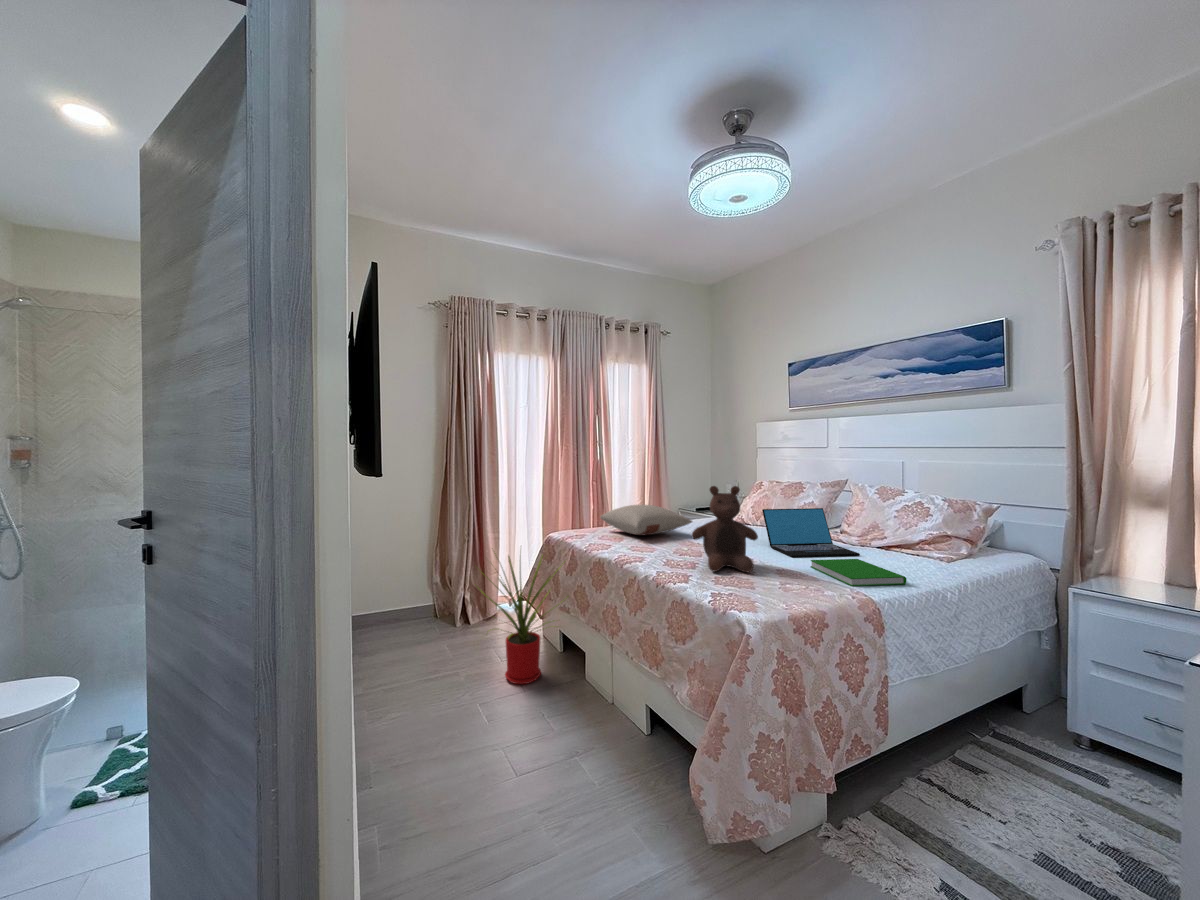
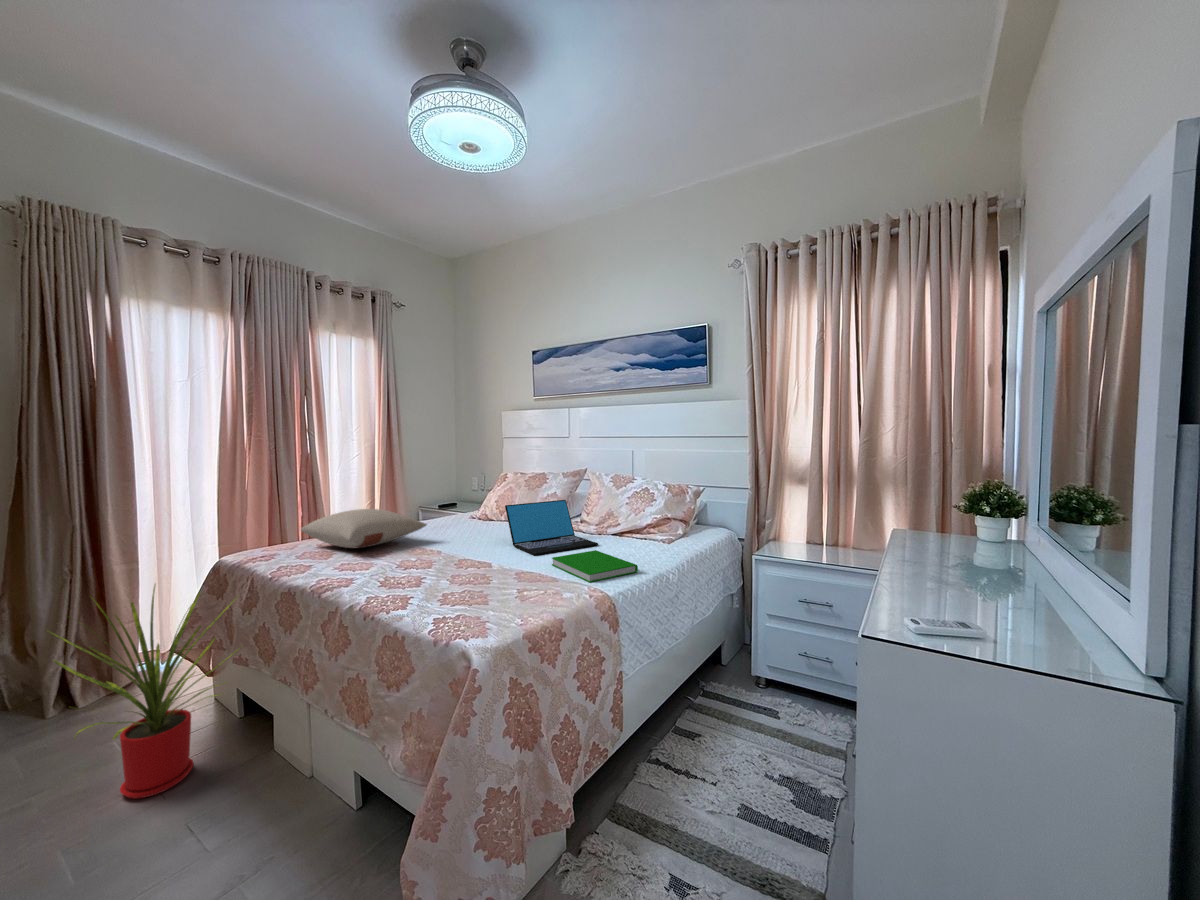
stuffed bear: present [692,486,758,572] -> none [416,482,496,587]

